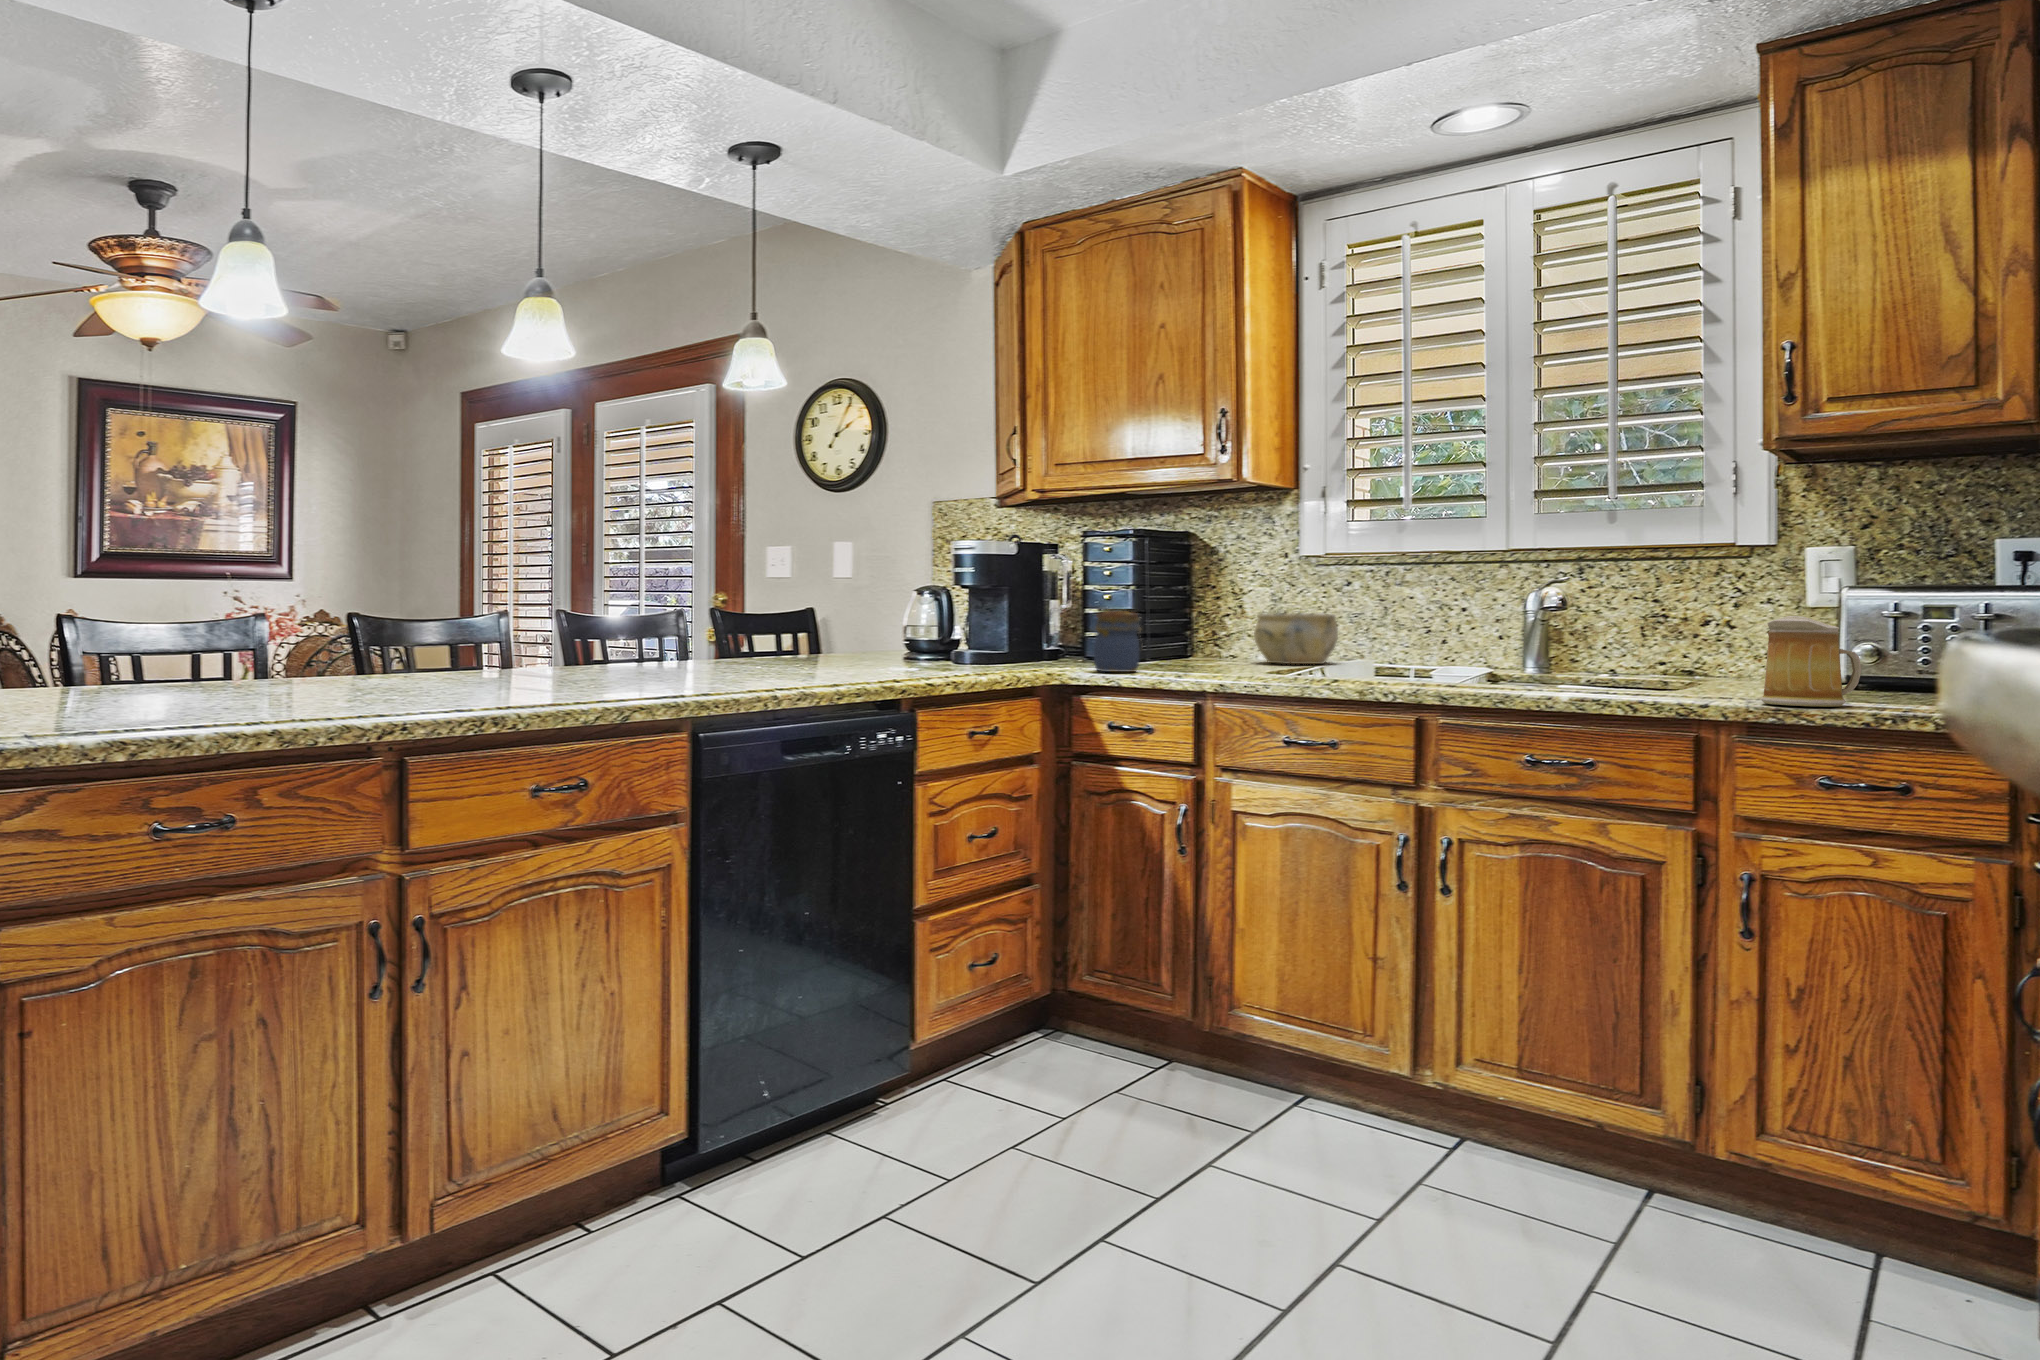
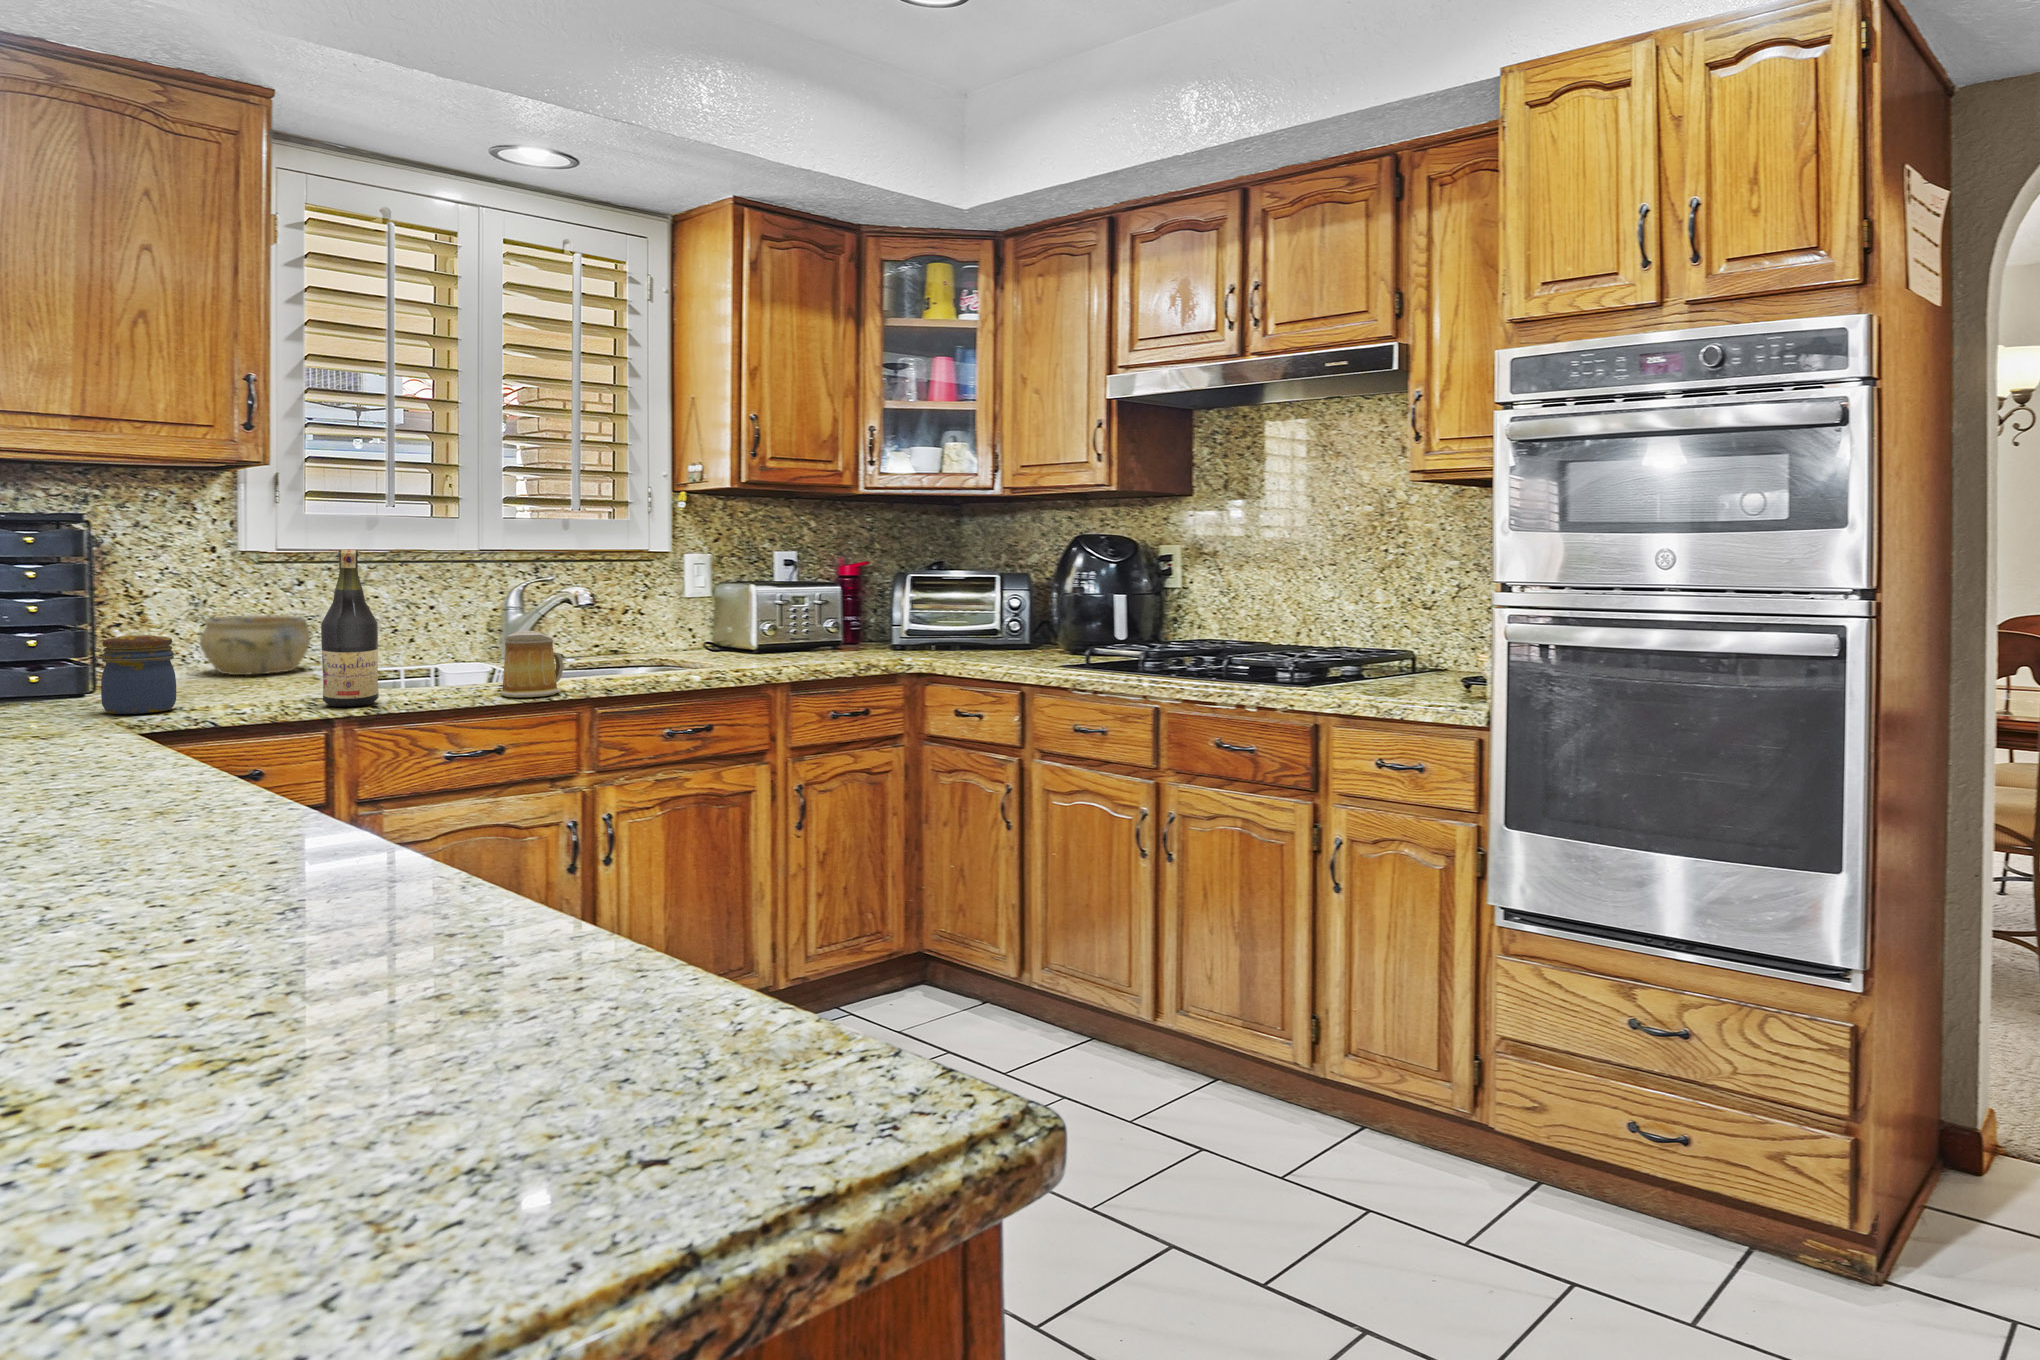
wine bottle: none [1199,533,1245,680] -> present [321,550,379,707]
mug: present [1761,616,1861,707] -> present [500,631,563,697]

